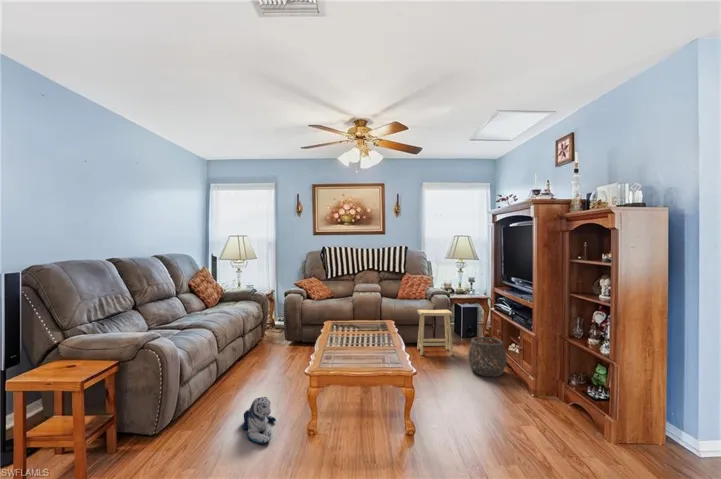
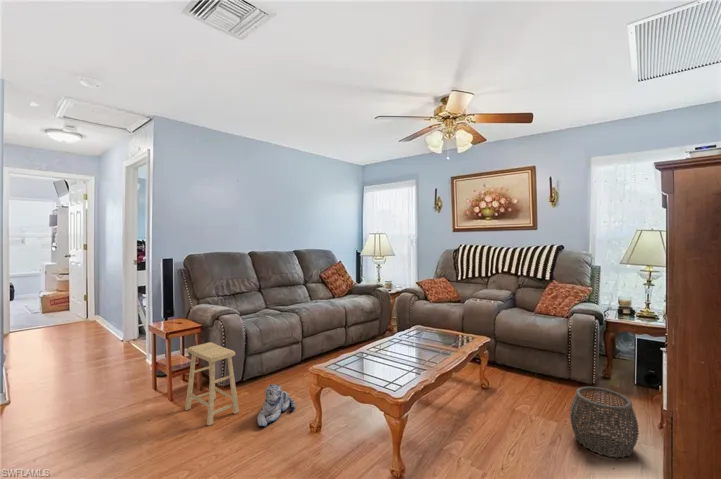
footstool: present [417,310,453,355] -> present [185,342,239,426]

